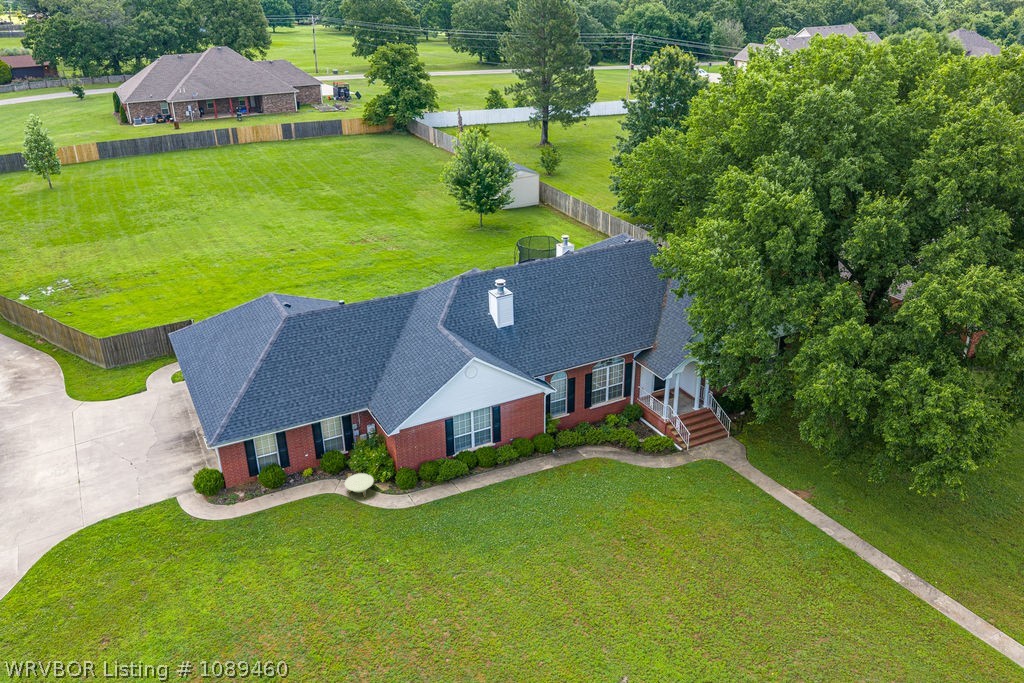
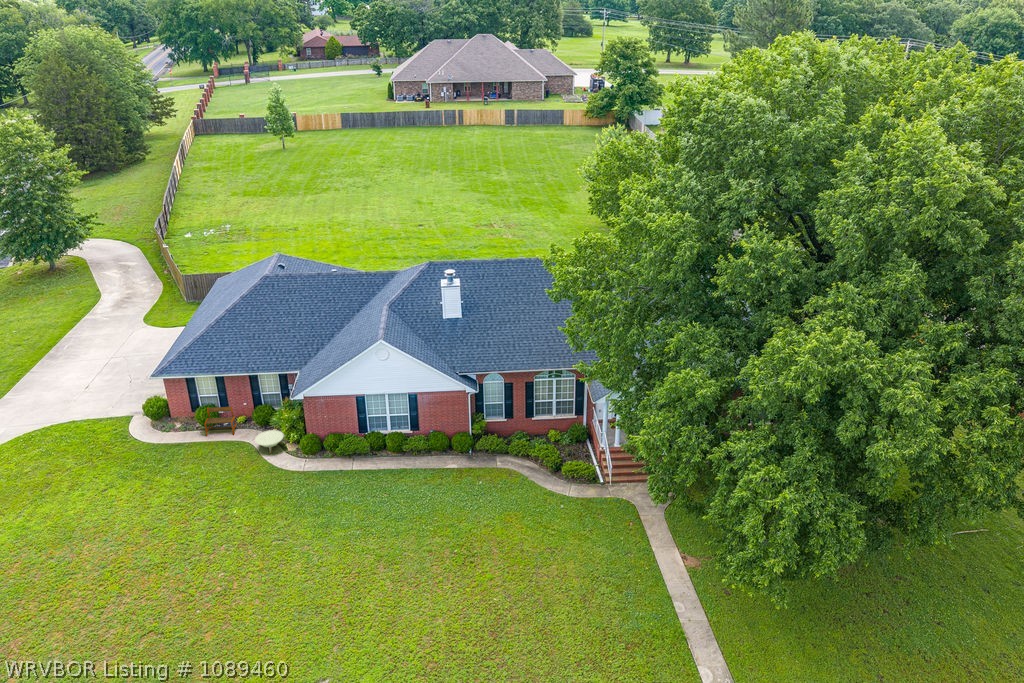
bench: none [275,460,310,498] -> present [205,407,237,436]

